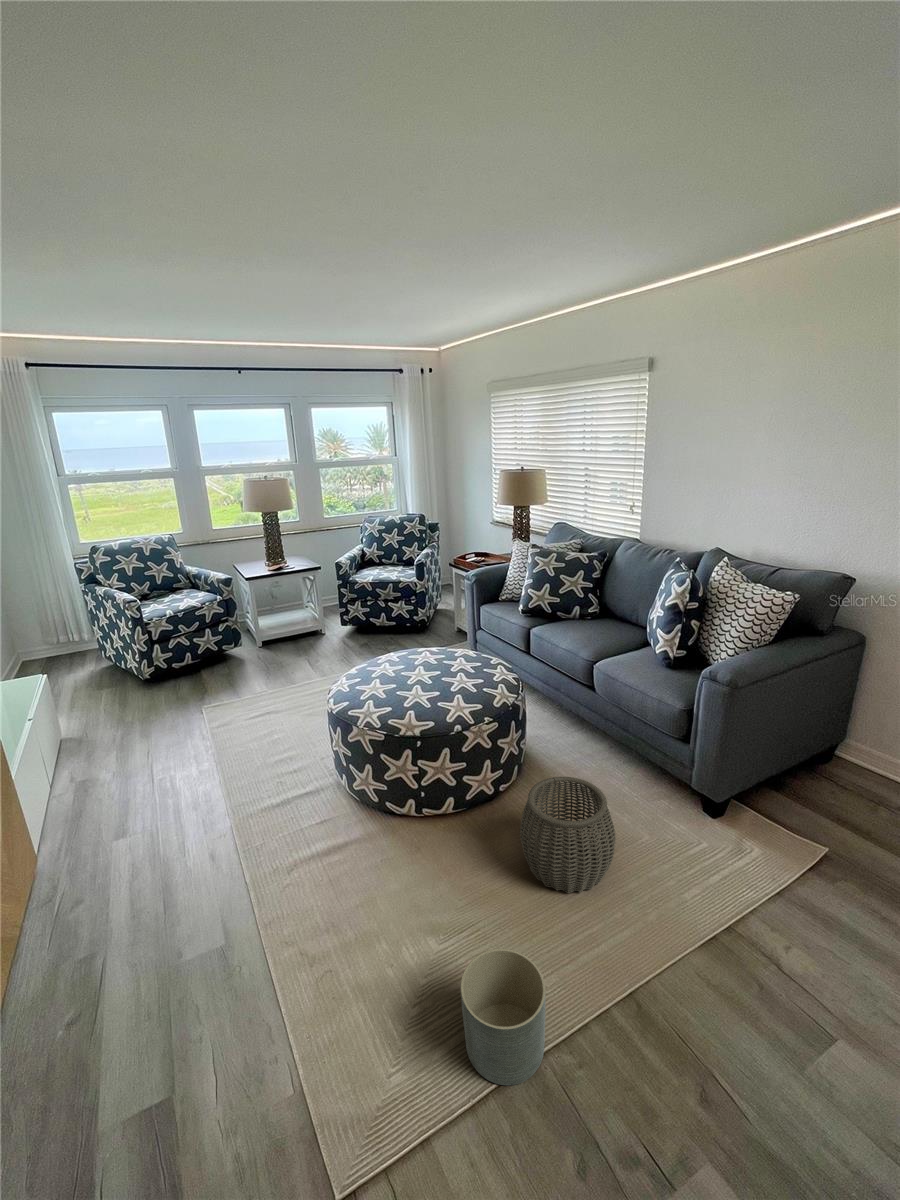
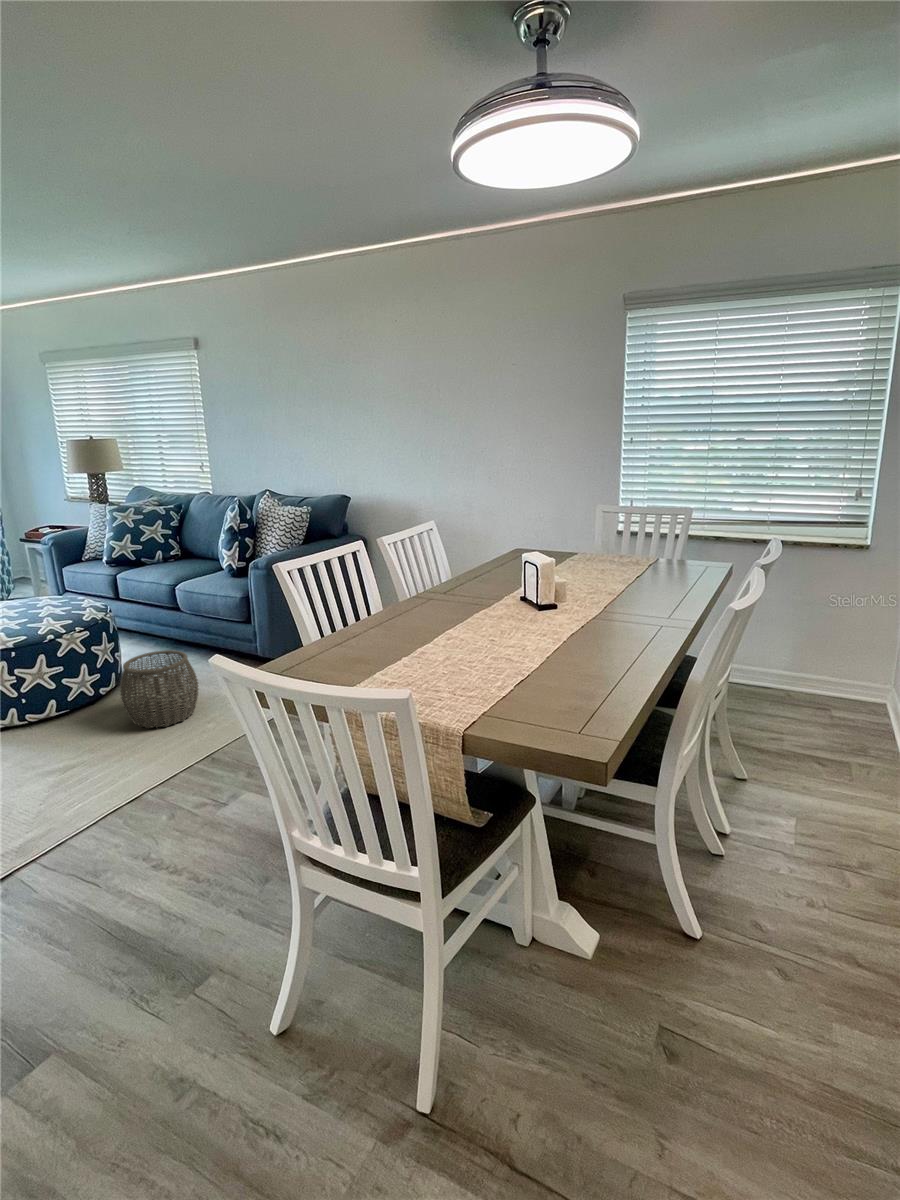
planter: present [461,949,546,1085] -> none [78,735,150,811]

